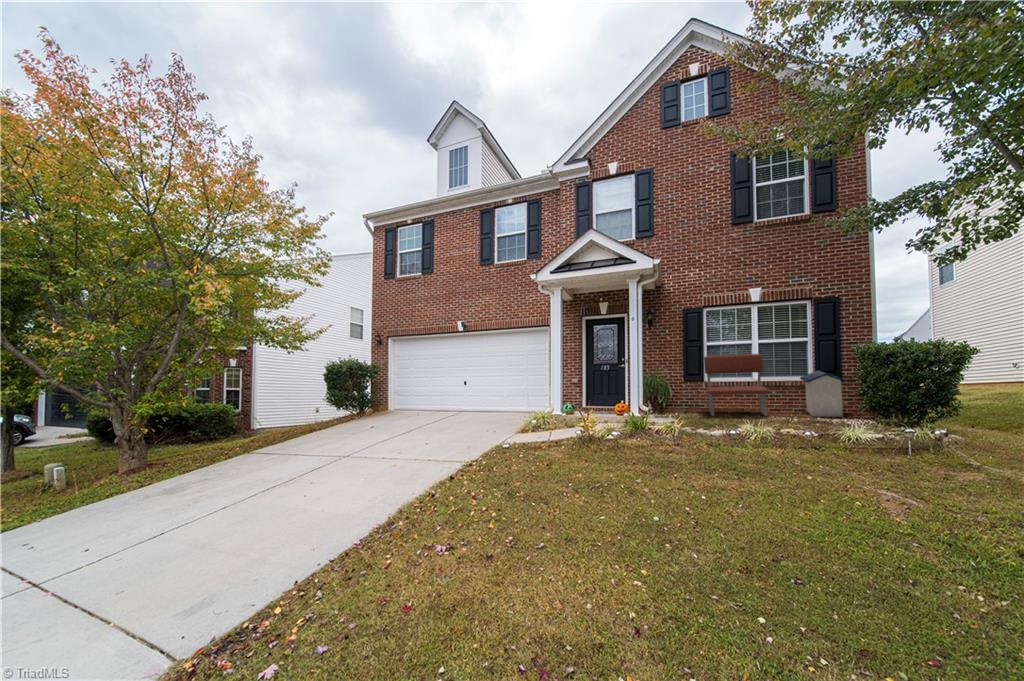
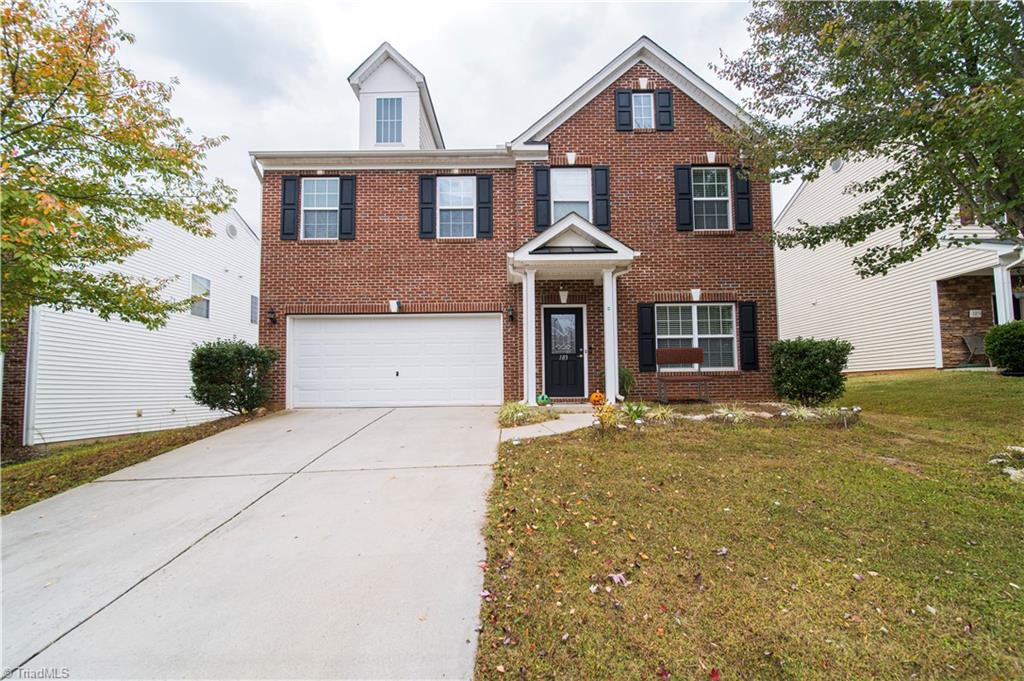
trash can: present [800,370,847,417] -> none [728,362,768,401]

